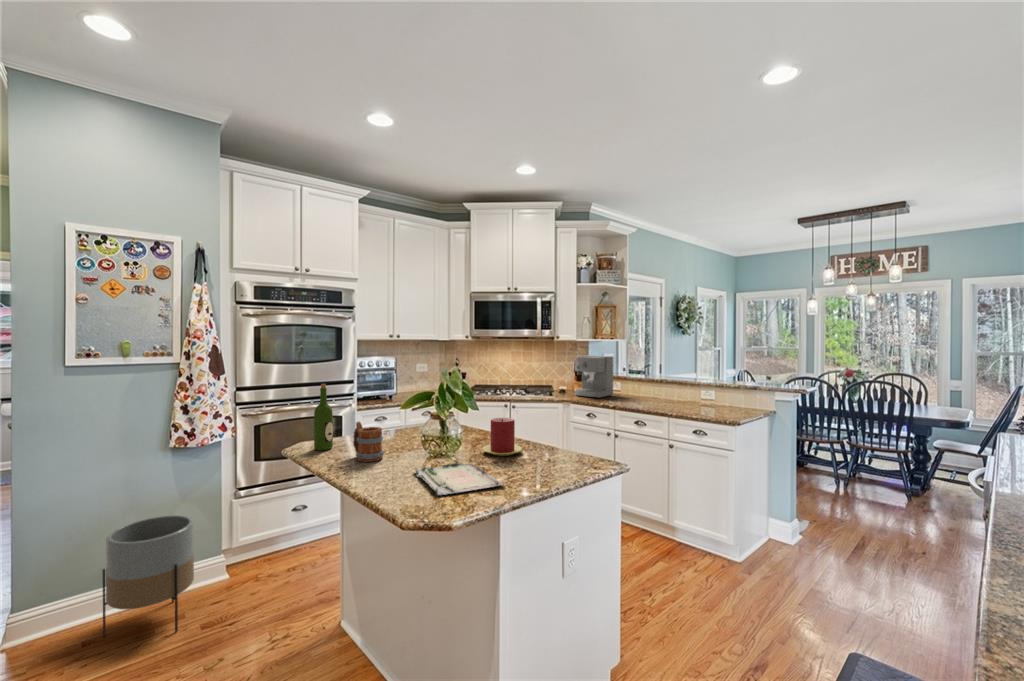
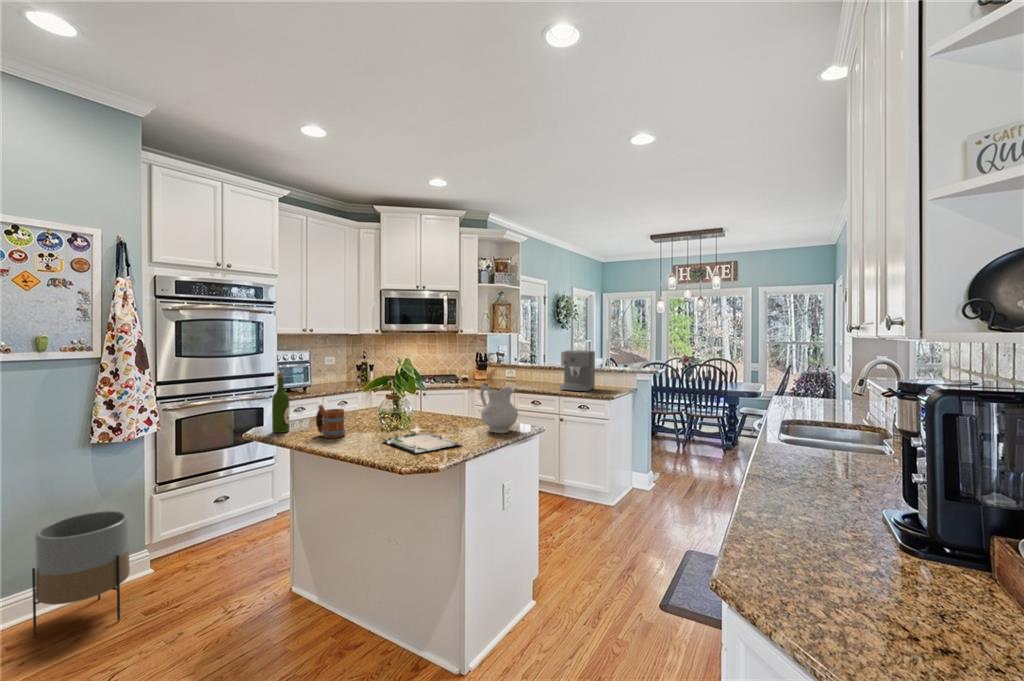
coffee maker: present [574,356,614,398] -> present [560,350,595,392]
ceramic pitcher: none [543,403,590,470] -> present [480,383,518,433]
candle: present [483,418,522,456] -> none [427,397,460,428]

